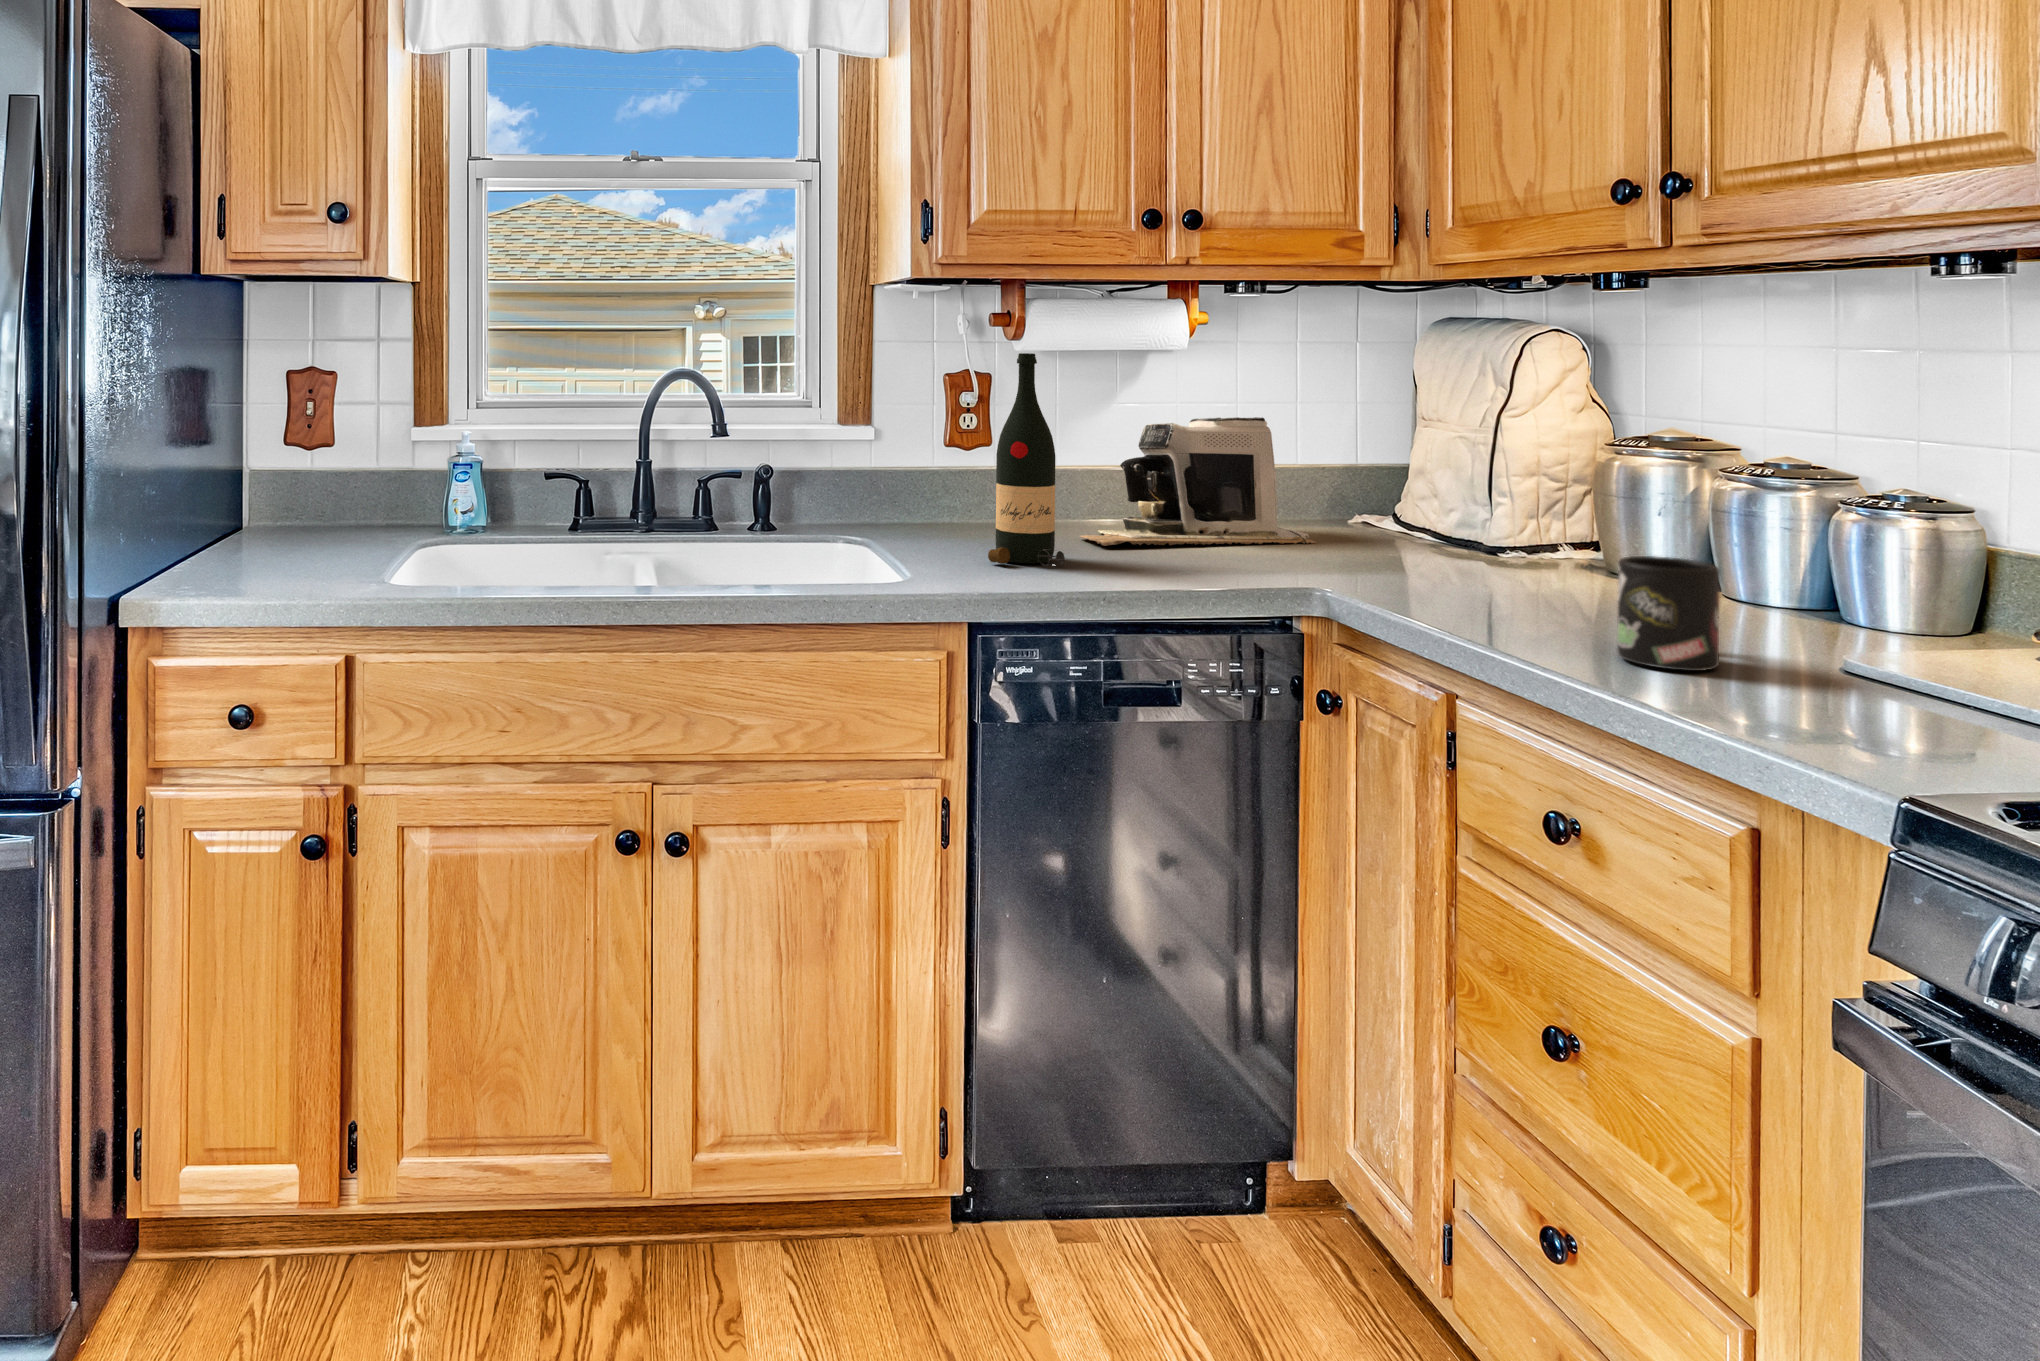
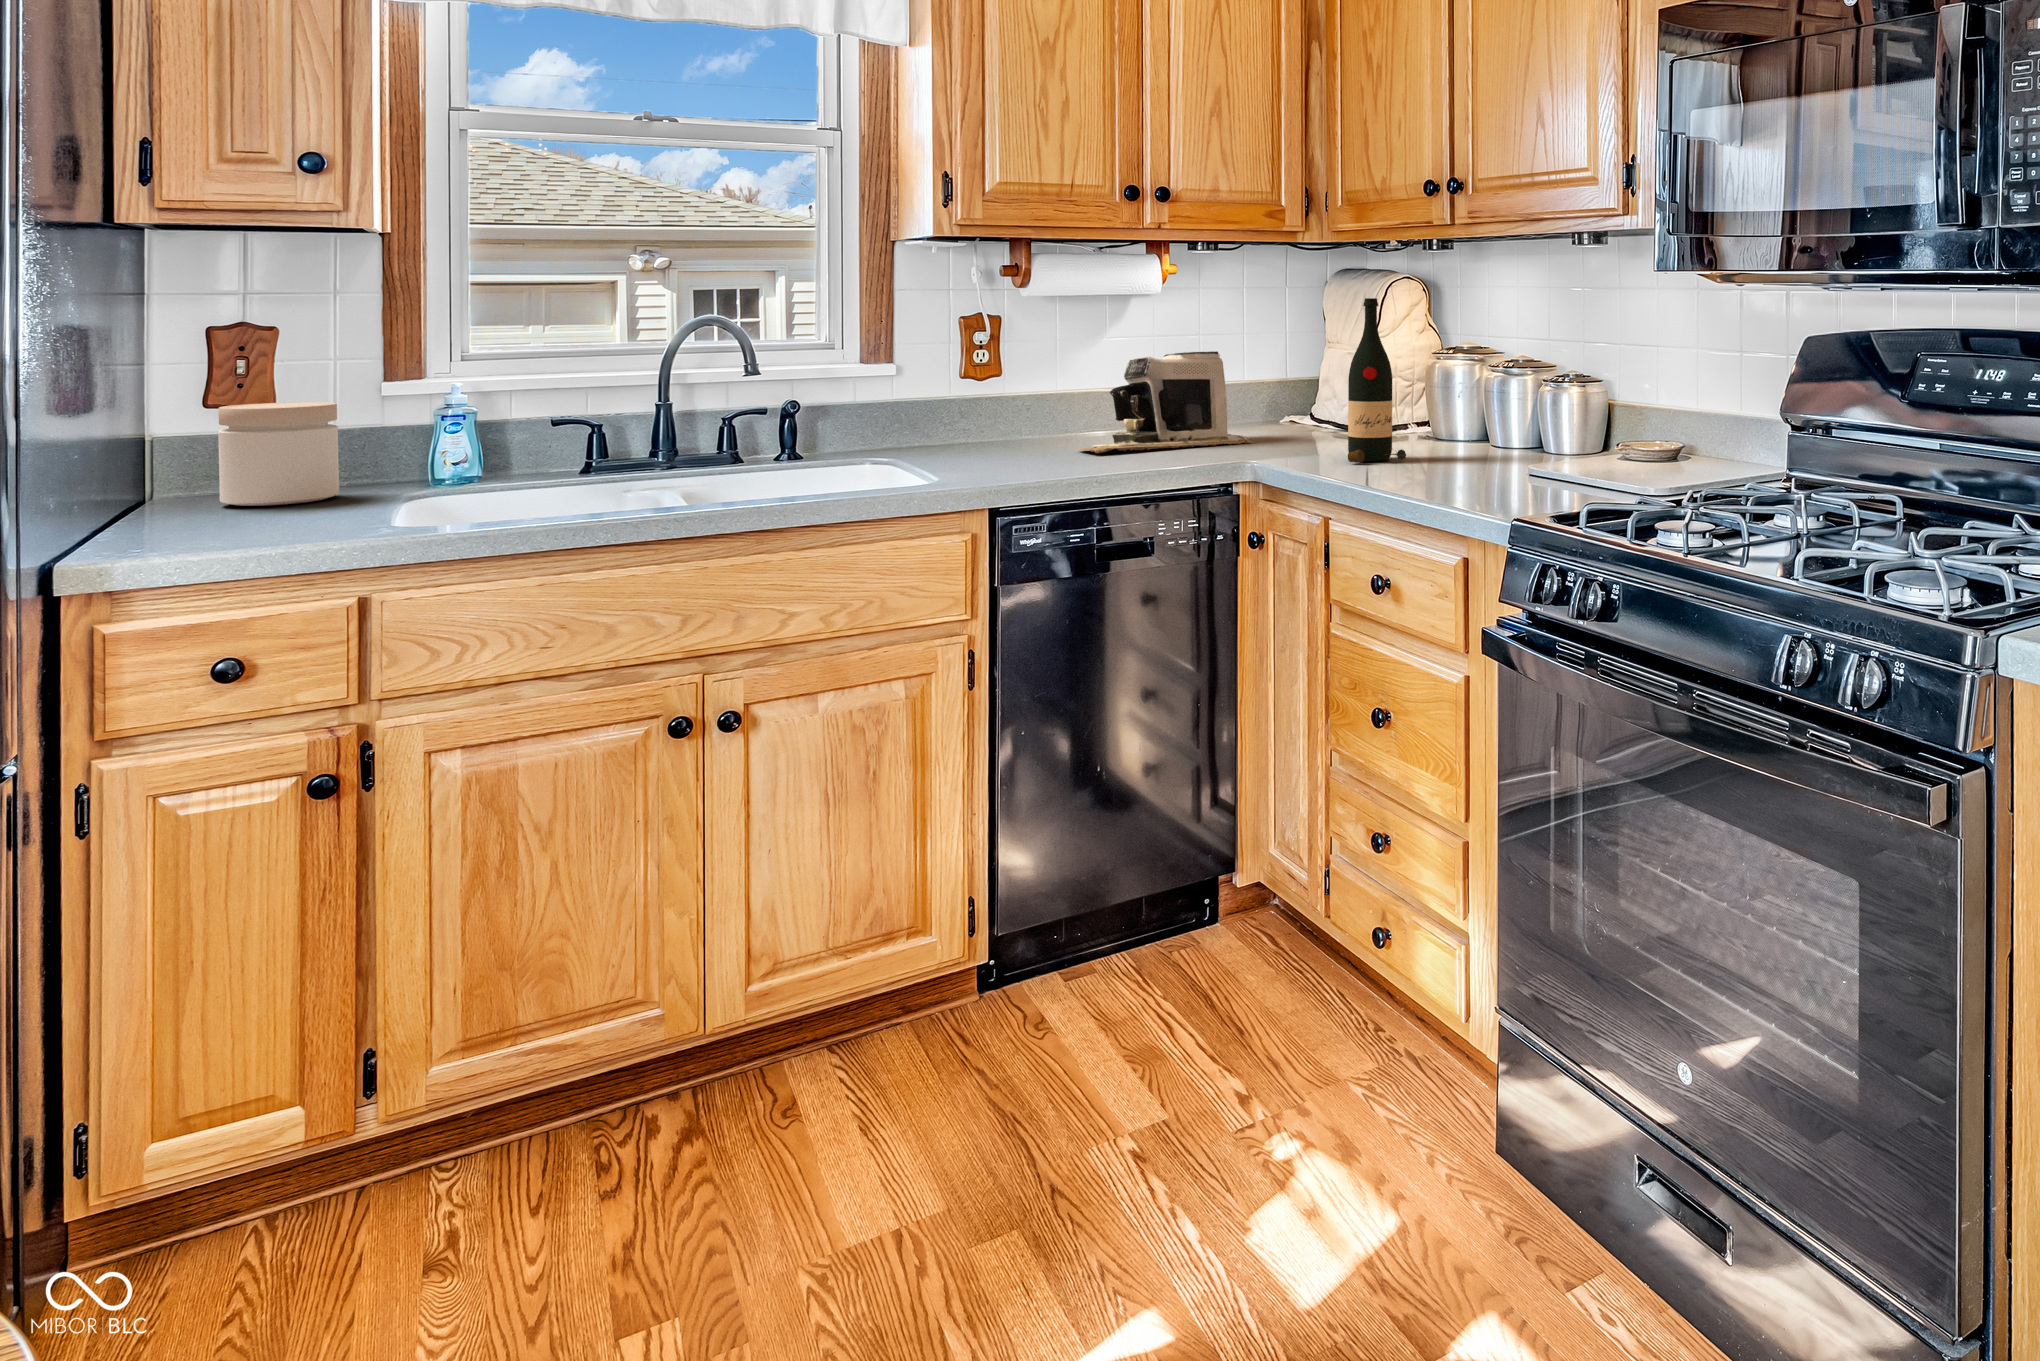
wine bottle: present [988,353,1065,566] -> present [1348,298,1406,463]
jar: none [282,446,371,545] -> present [218,402,339,506]
mug: present [1617,556,1720,671] -> none [1412,420,1463,484]

